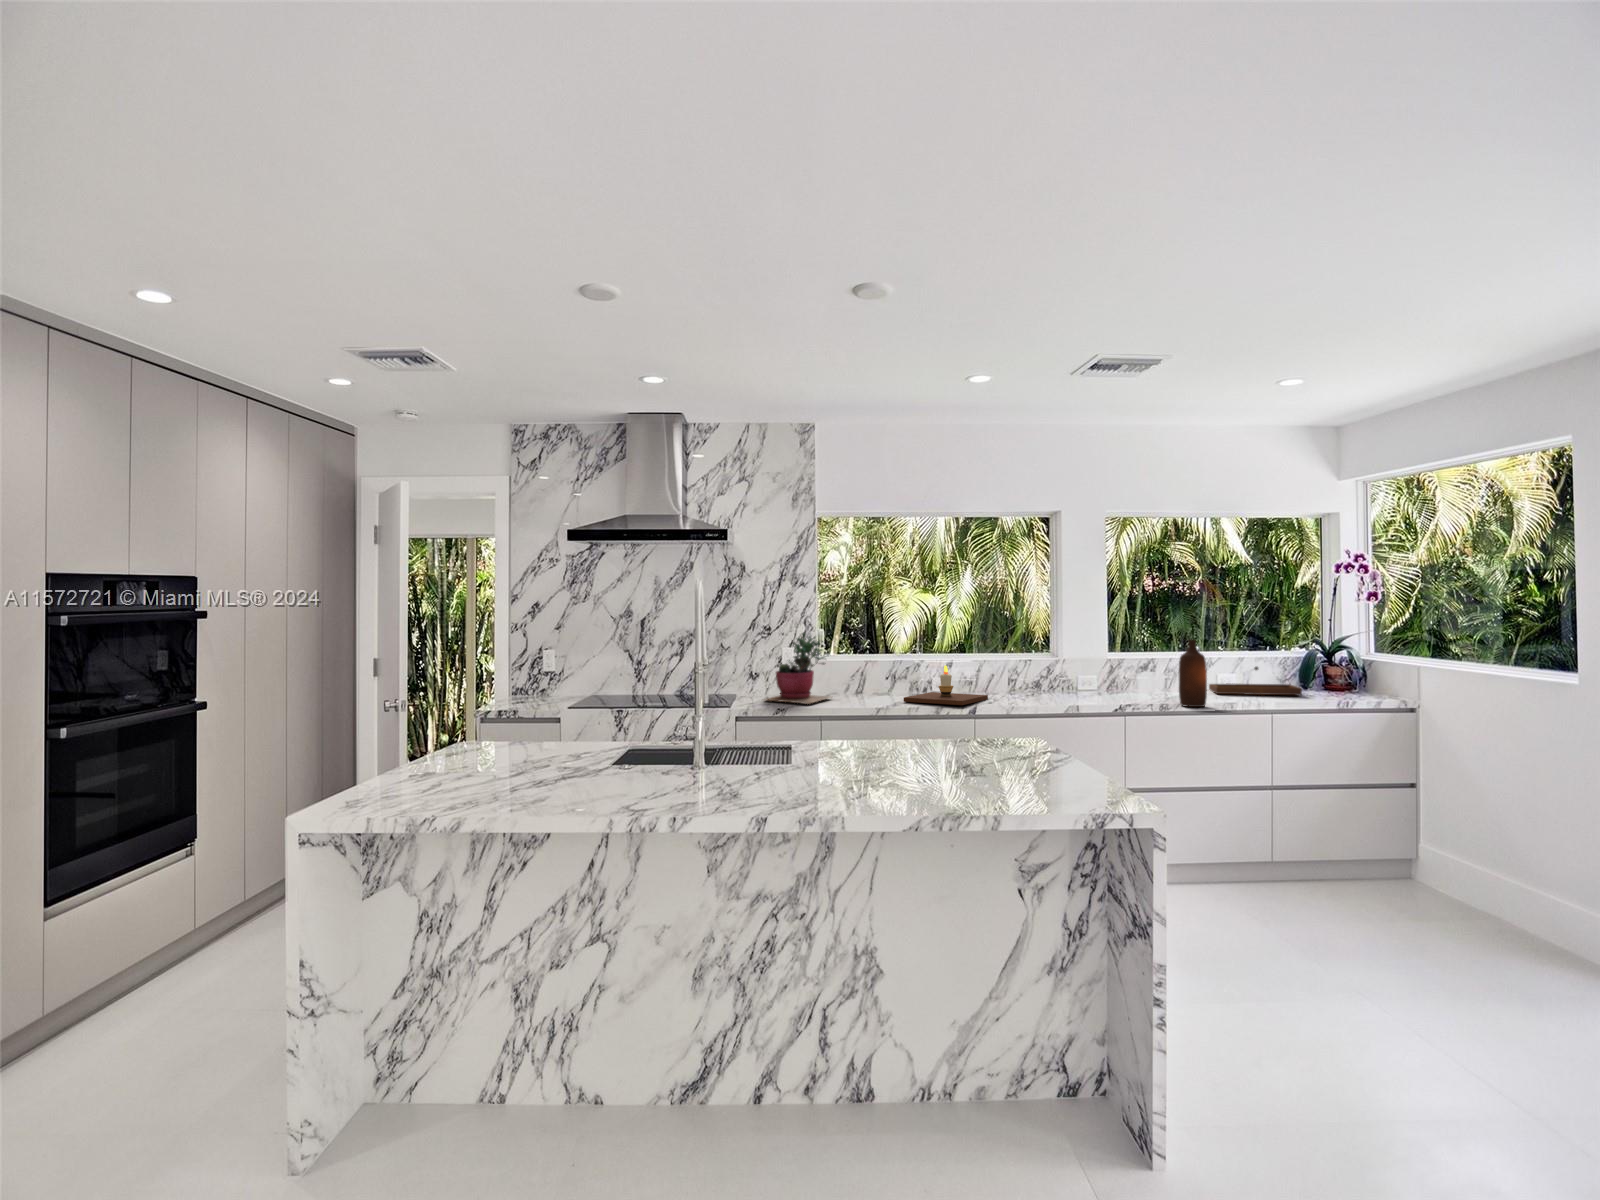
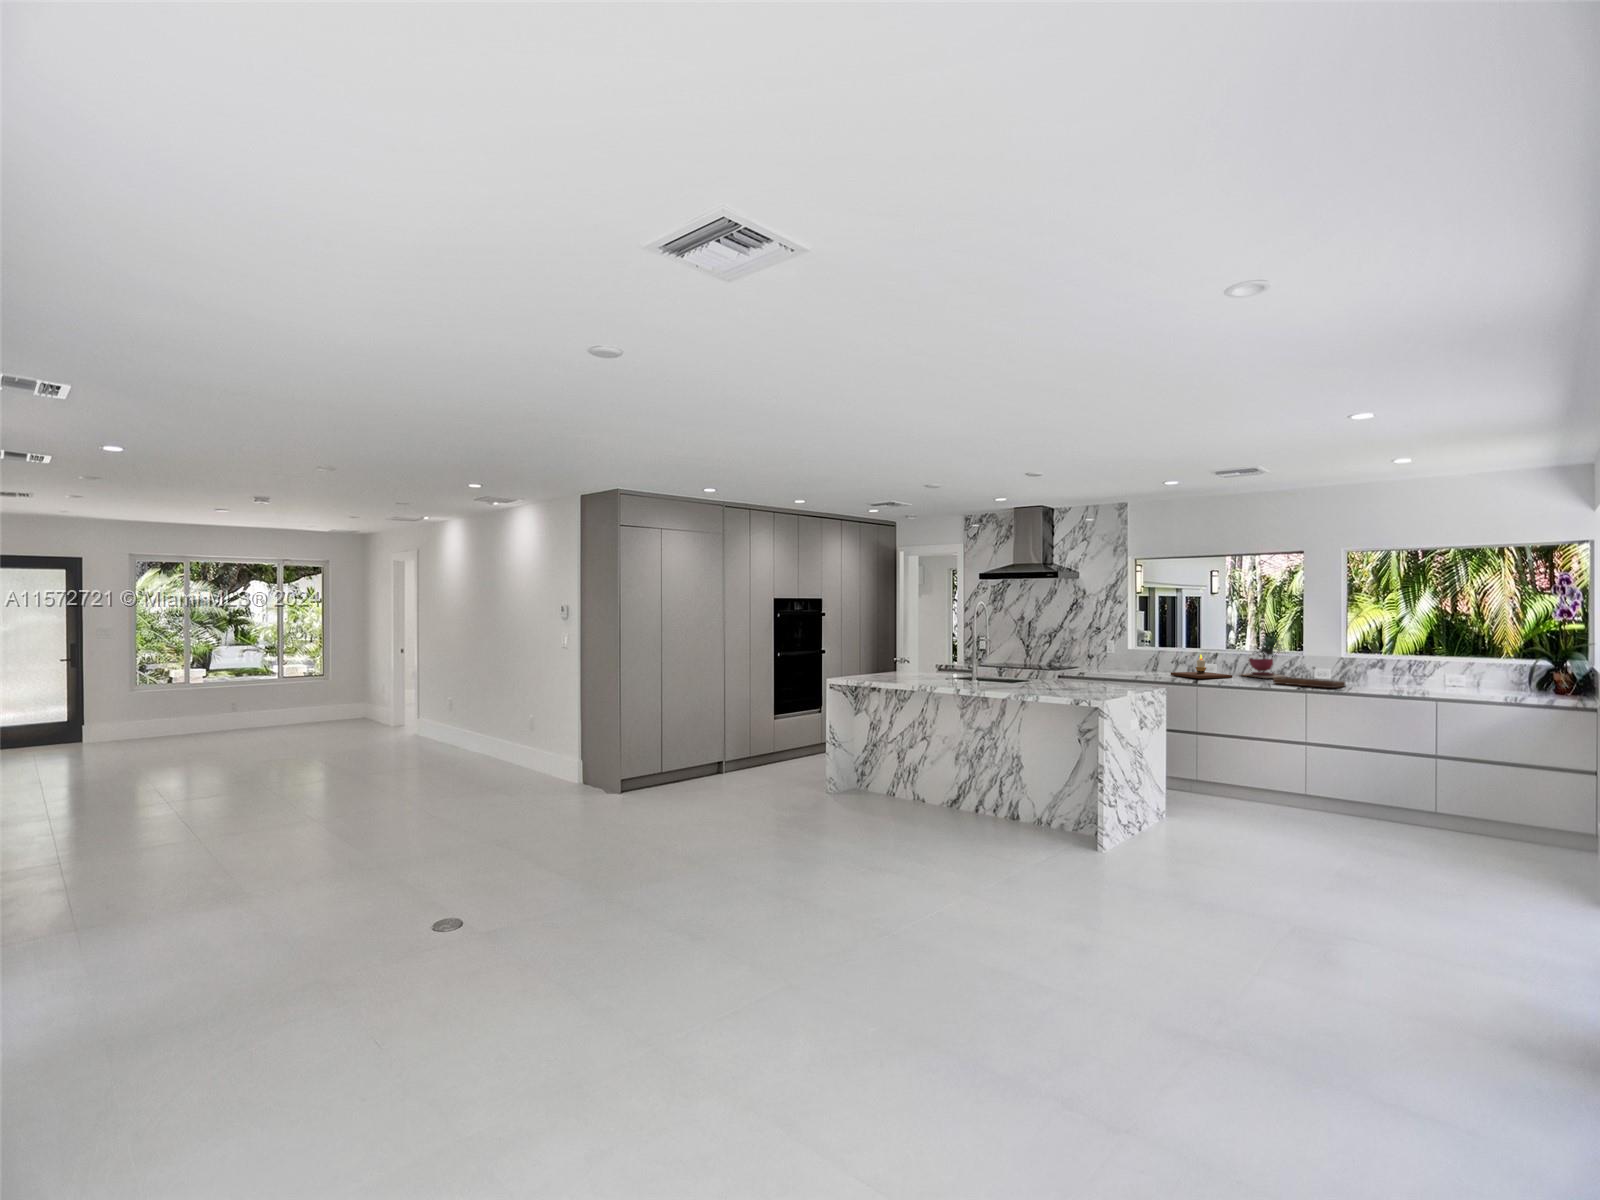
succulent plant: present [766,633,829,704] -> present [1245,634,1286,678]
bottle: present [1179,640,1207,707] -> none [1359,644,1380,691]
tray: present [1209,666,1302,695] -> present [1273,667,1345,688]

